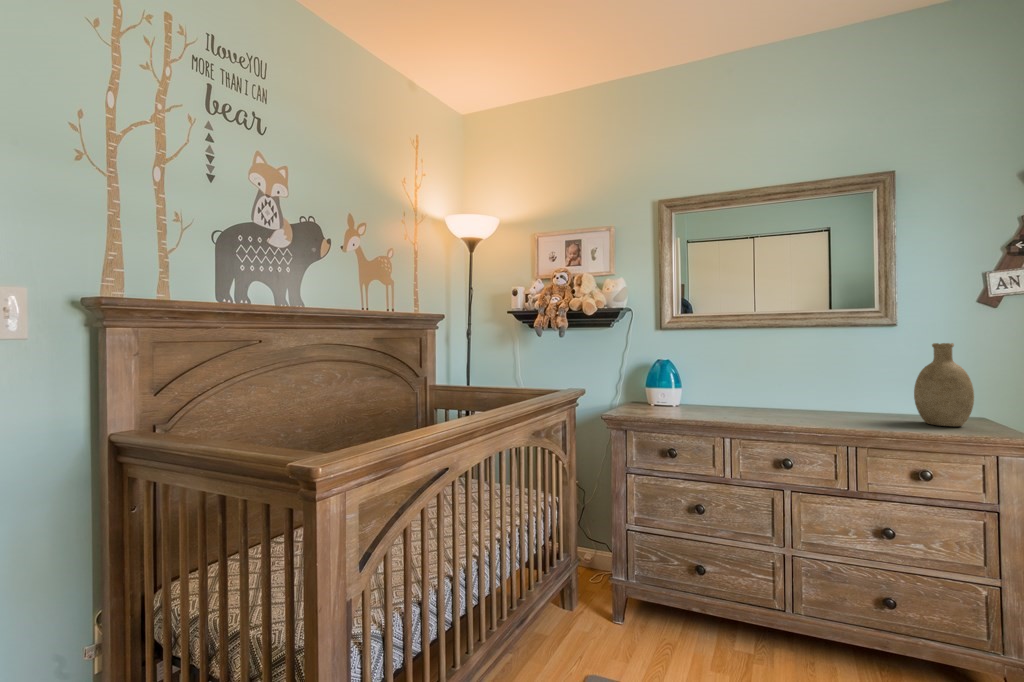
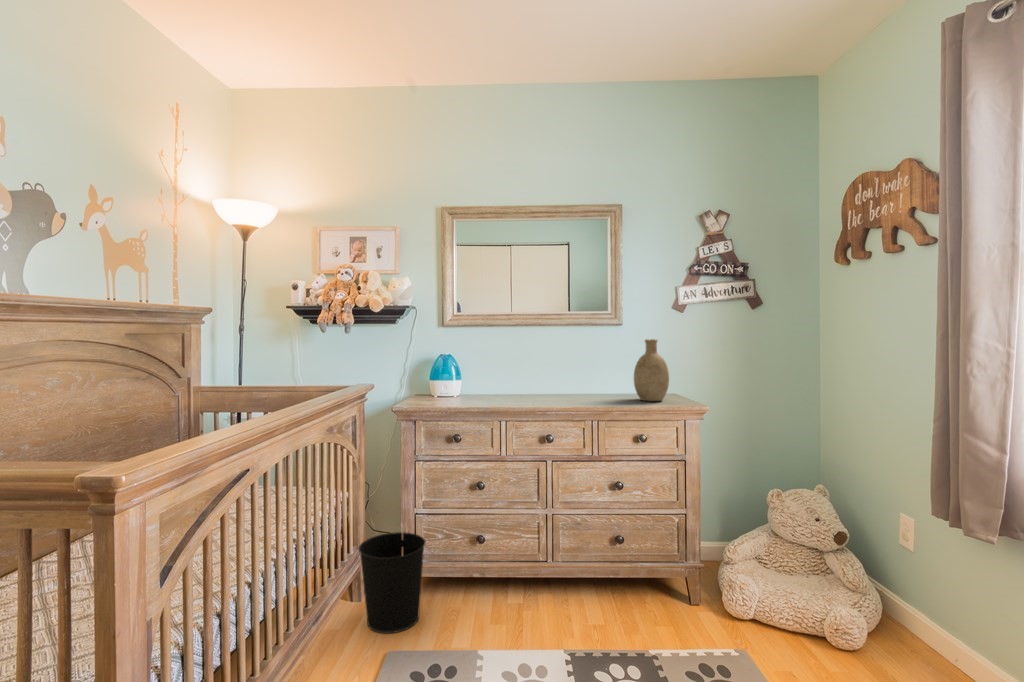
wastebasket: none [566,545,636,653] -> present [359,532,425,633]

